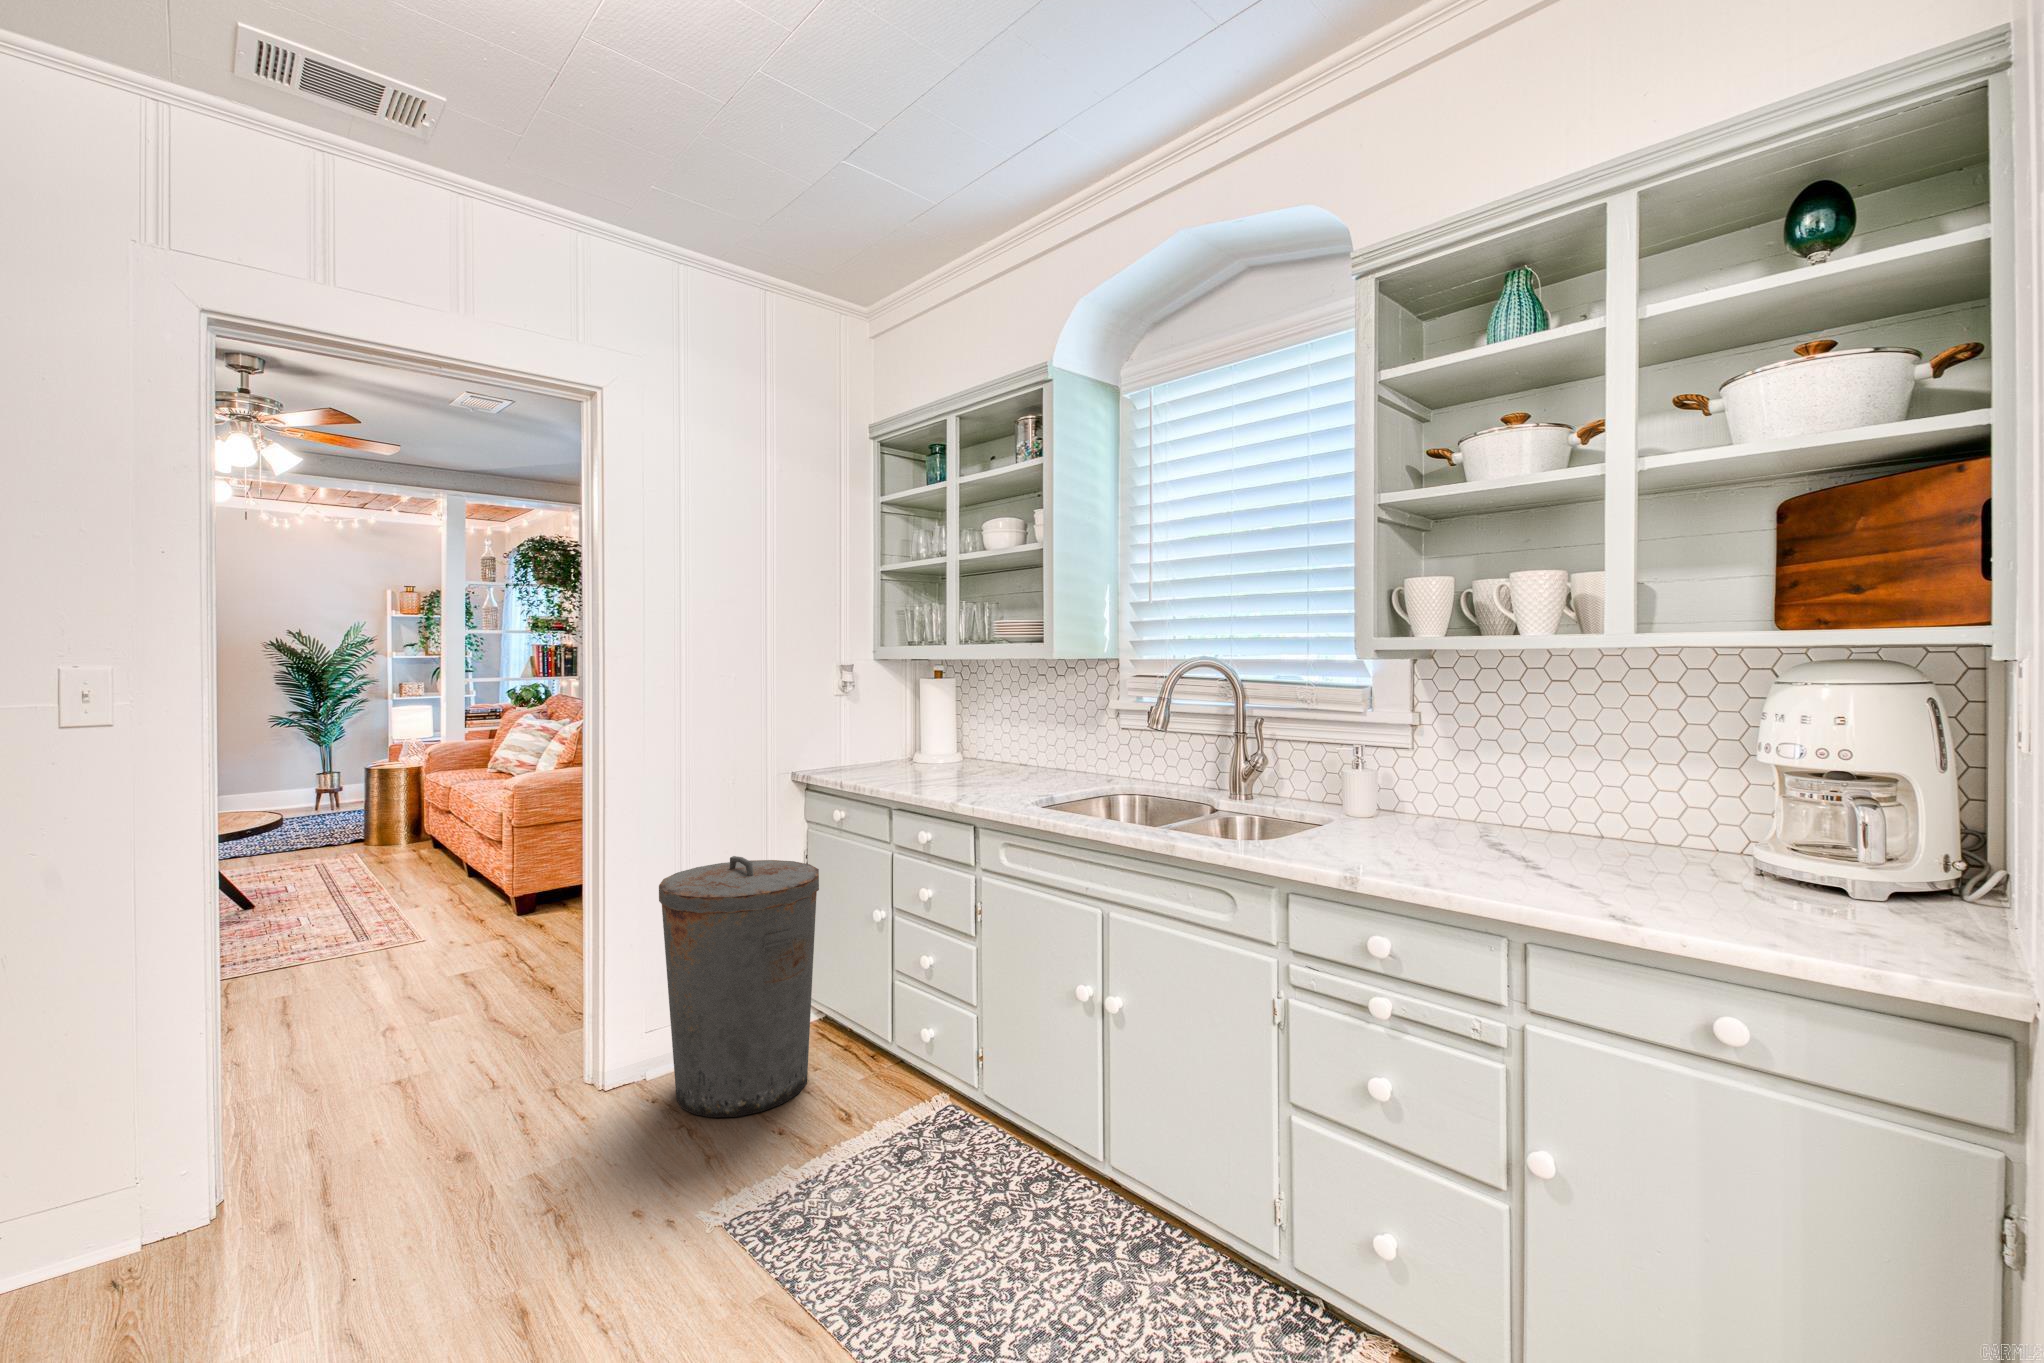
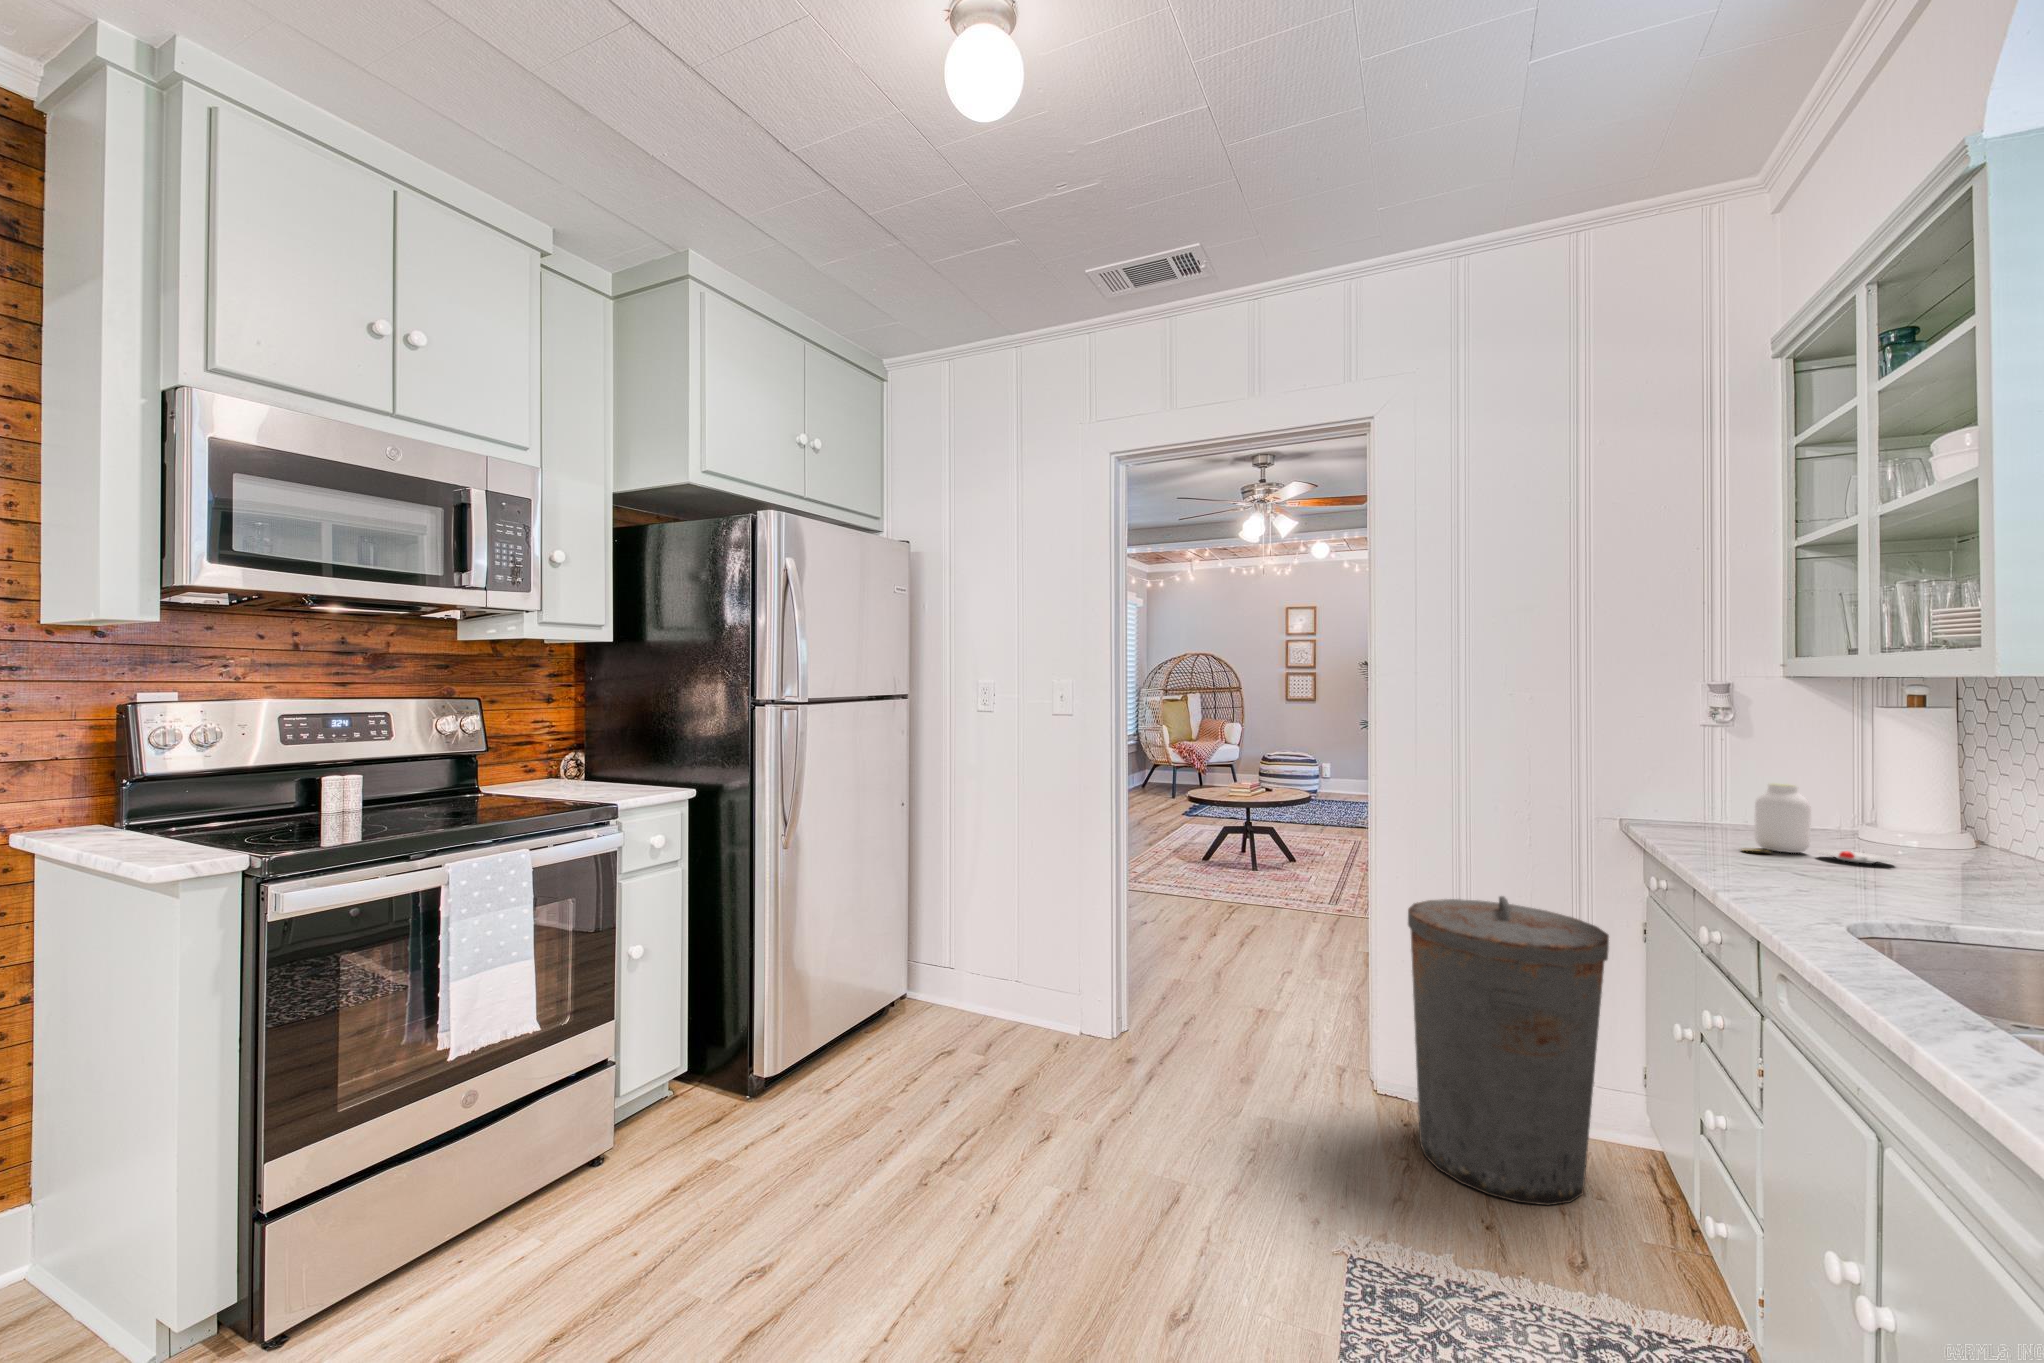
jar: none [893,731,966,780] -> present [1742,783,1896,864]

